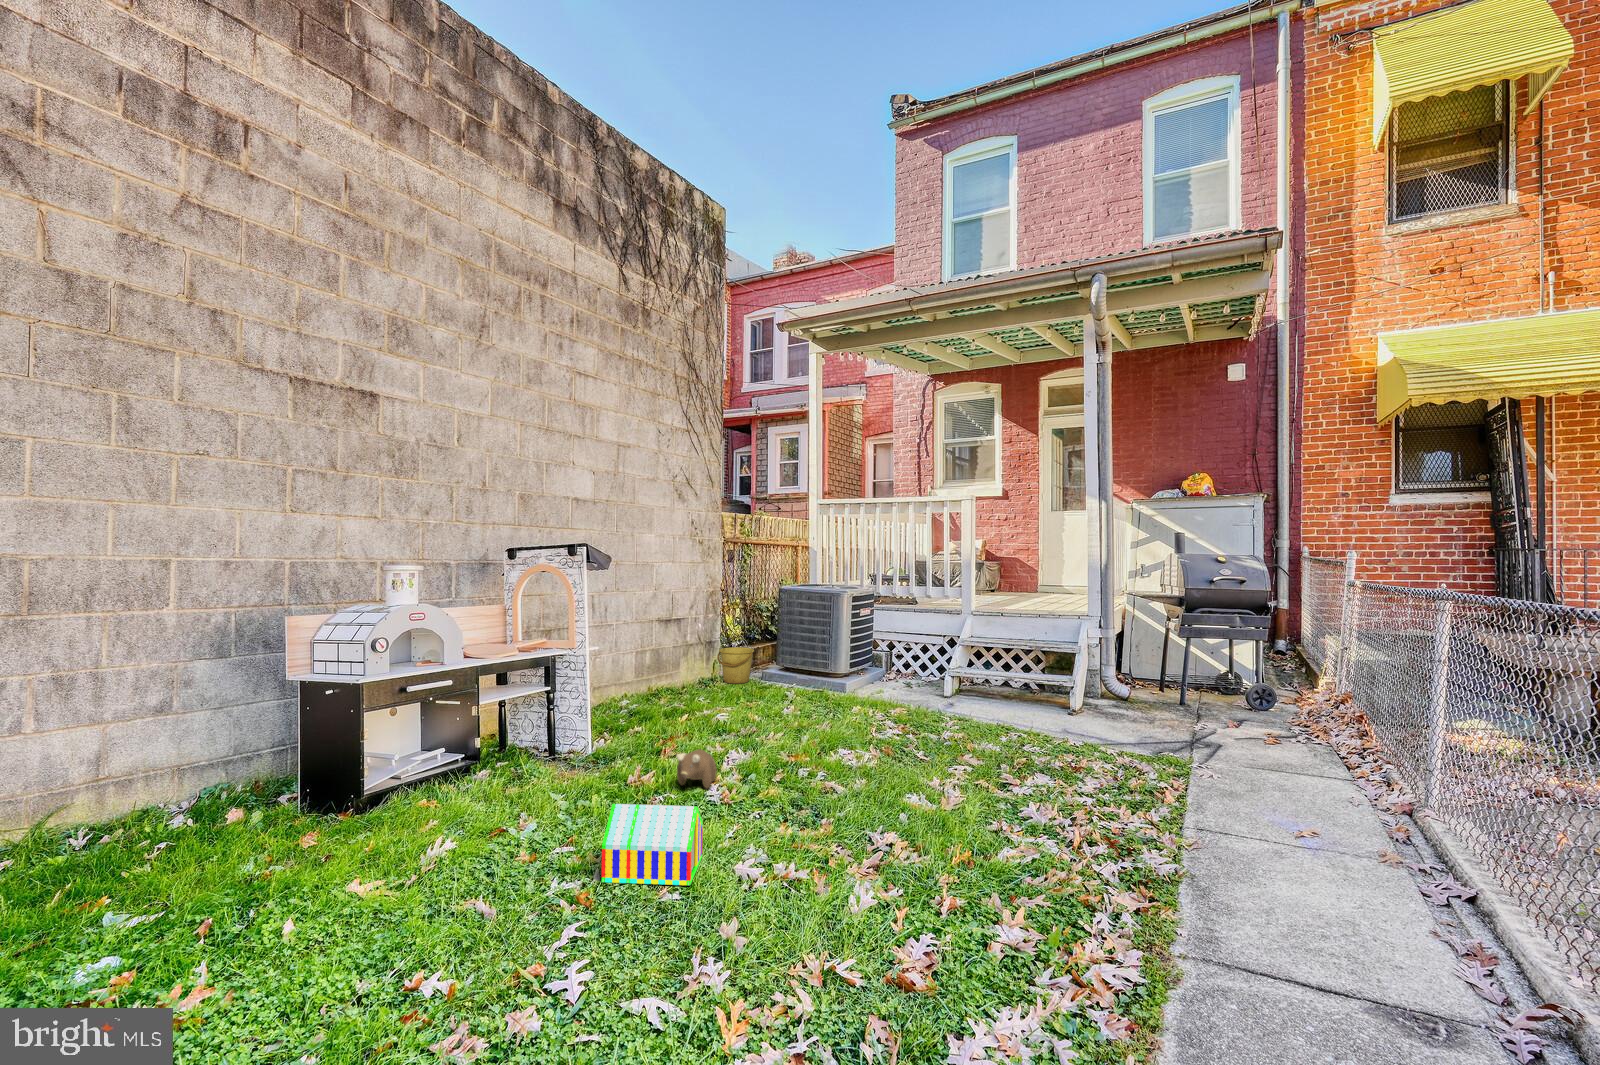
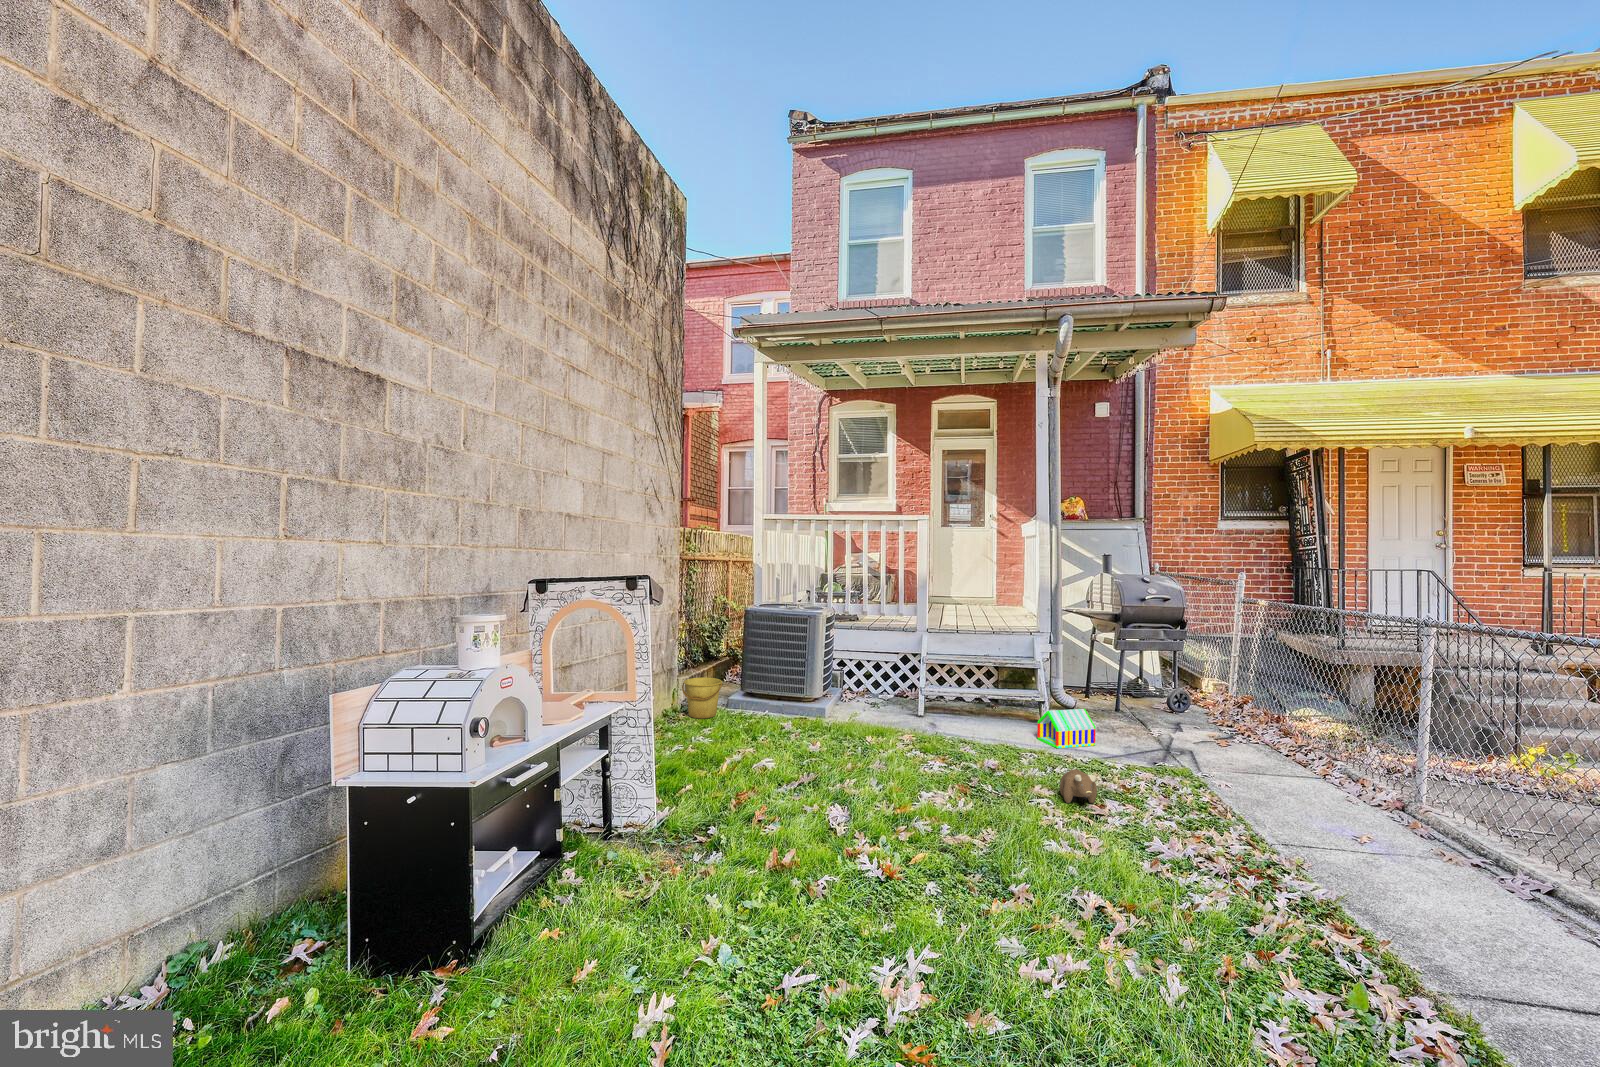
plush toy: present [677,749,717,788] -> present [1060,769,1097,803]
toy house: present [601,804,703,886] -> present [1037,709,1095,748]

